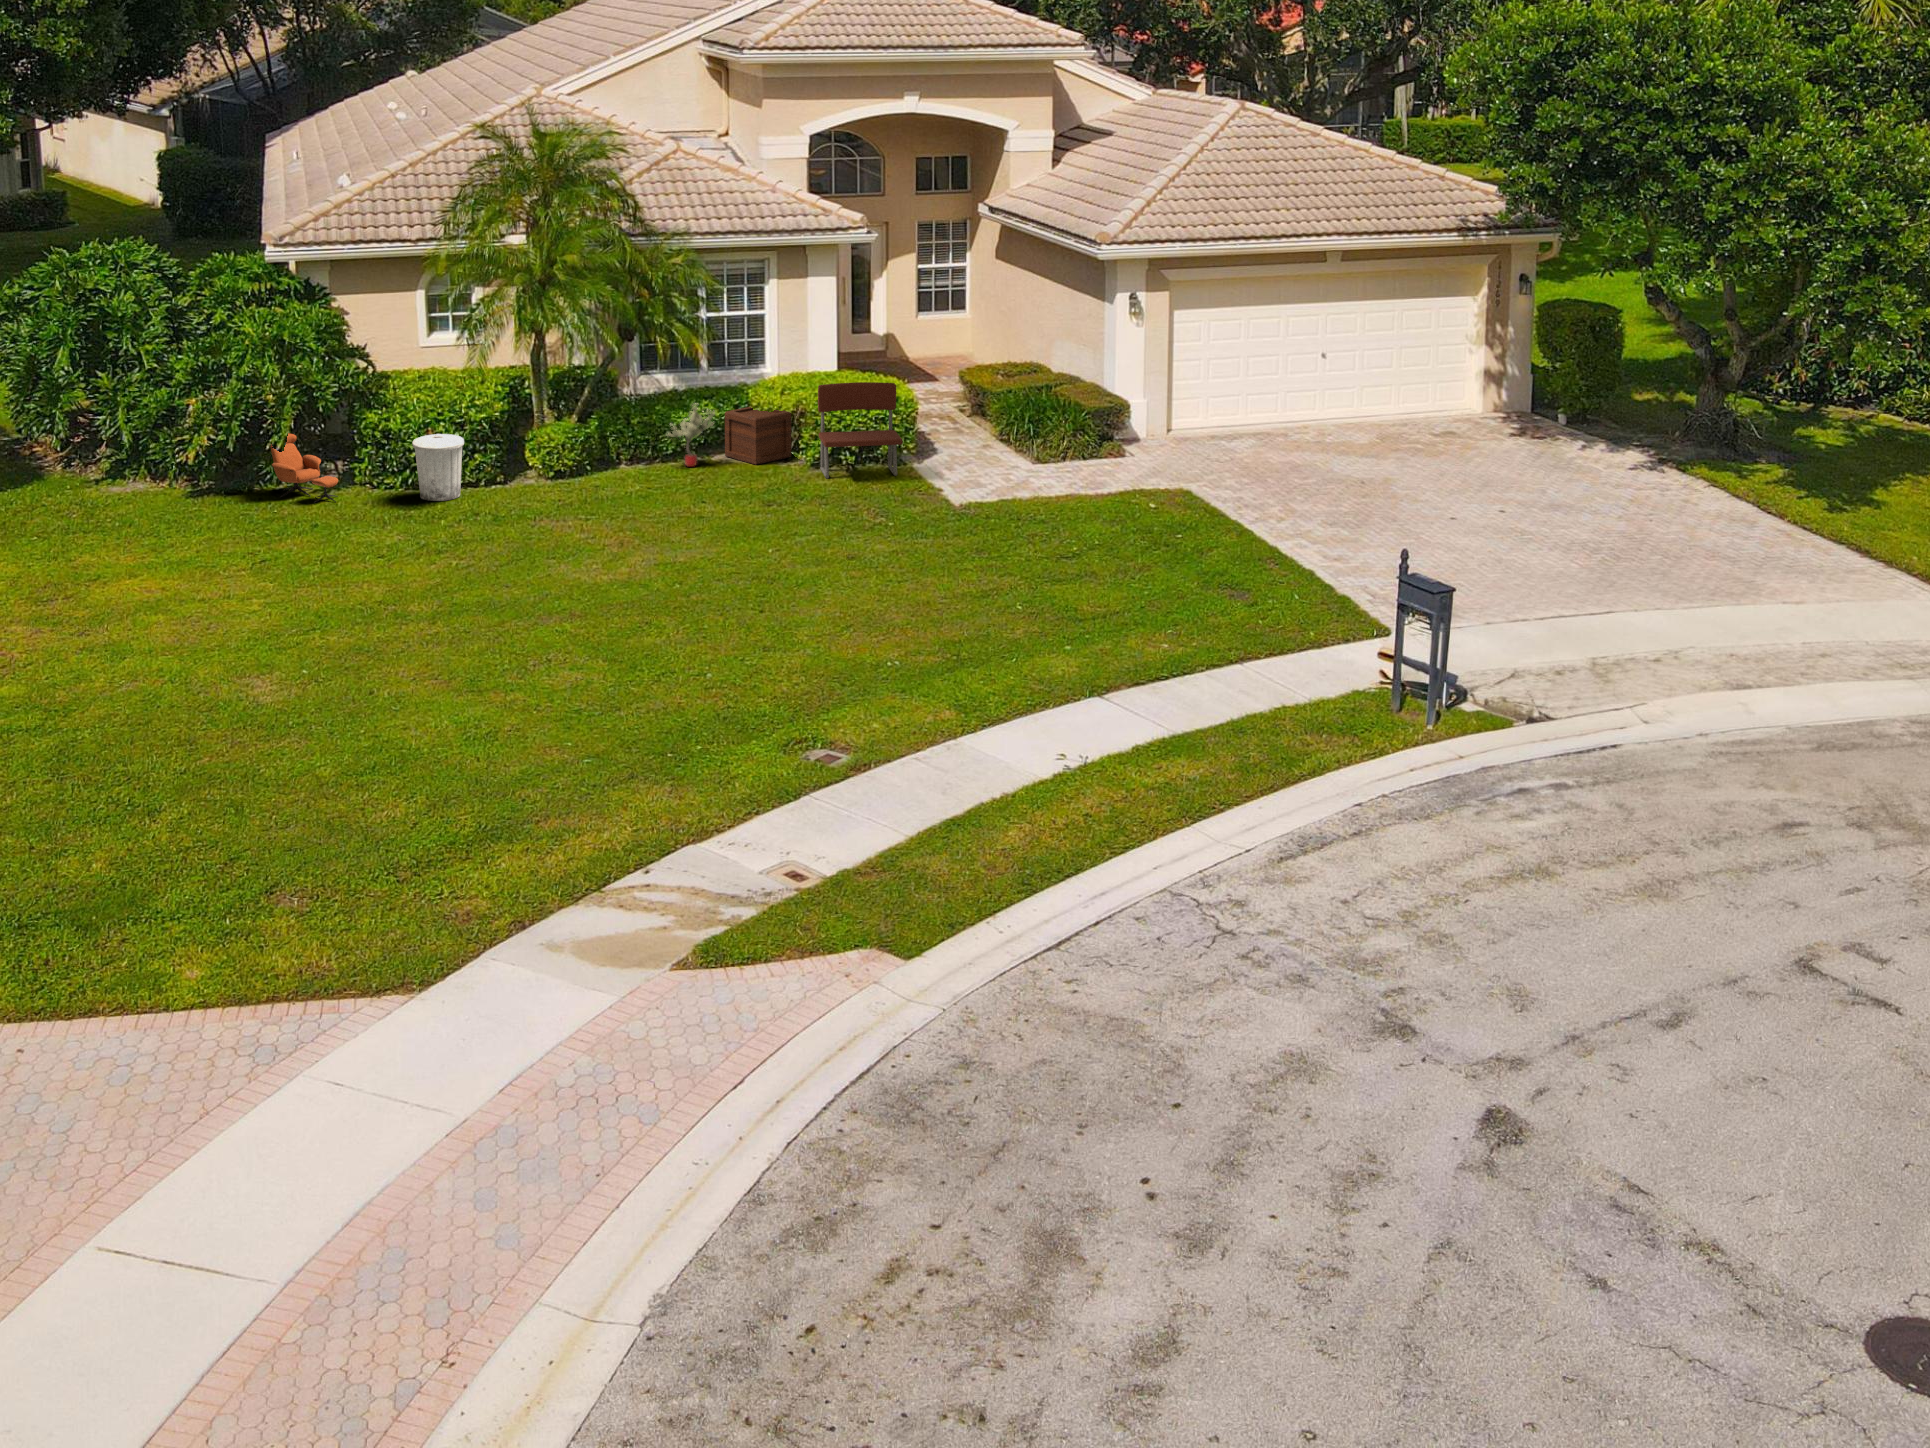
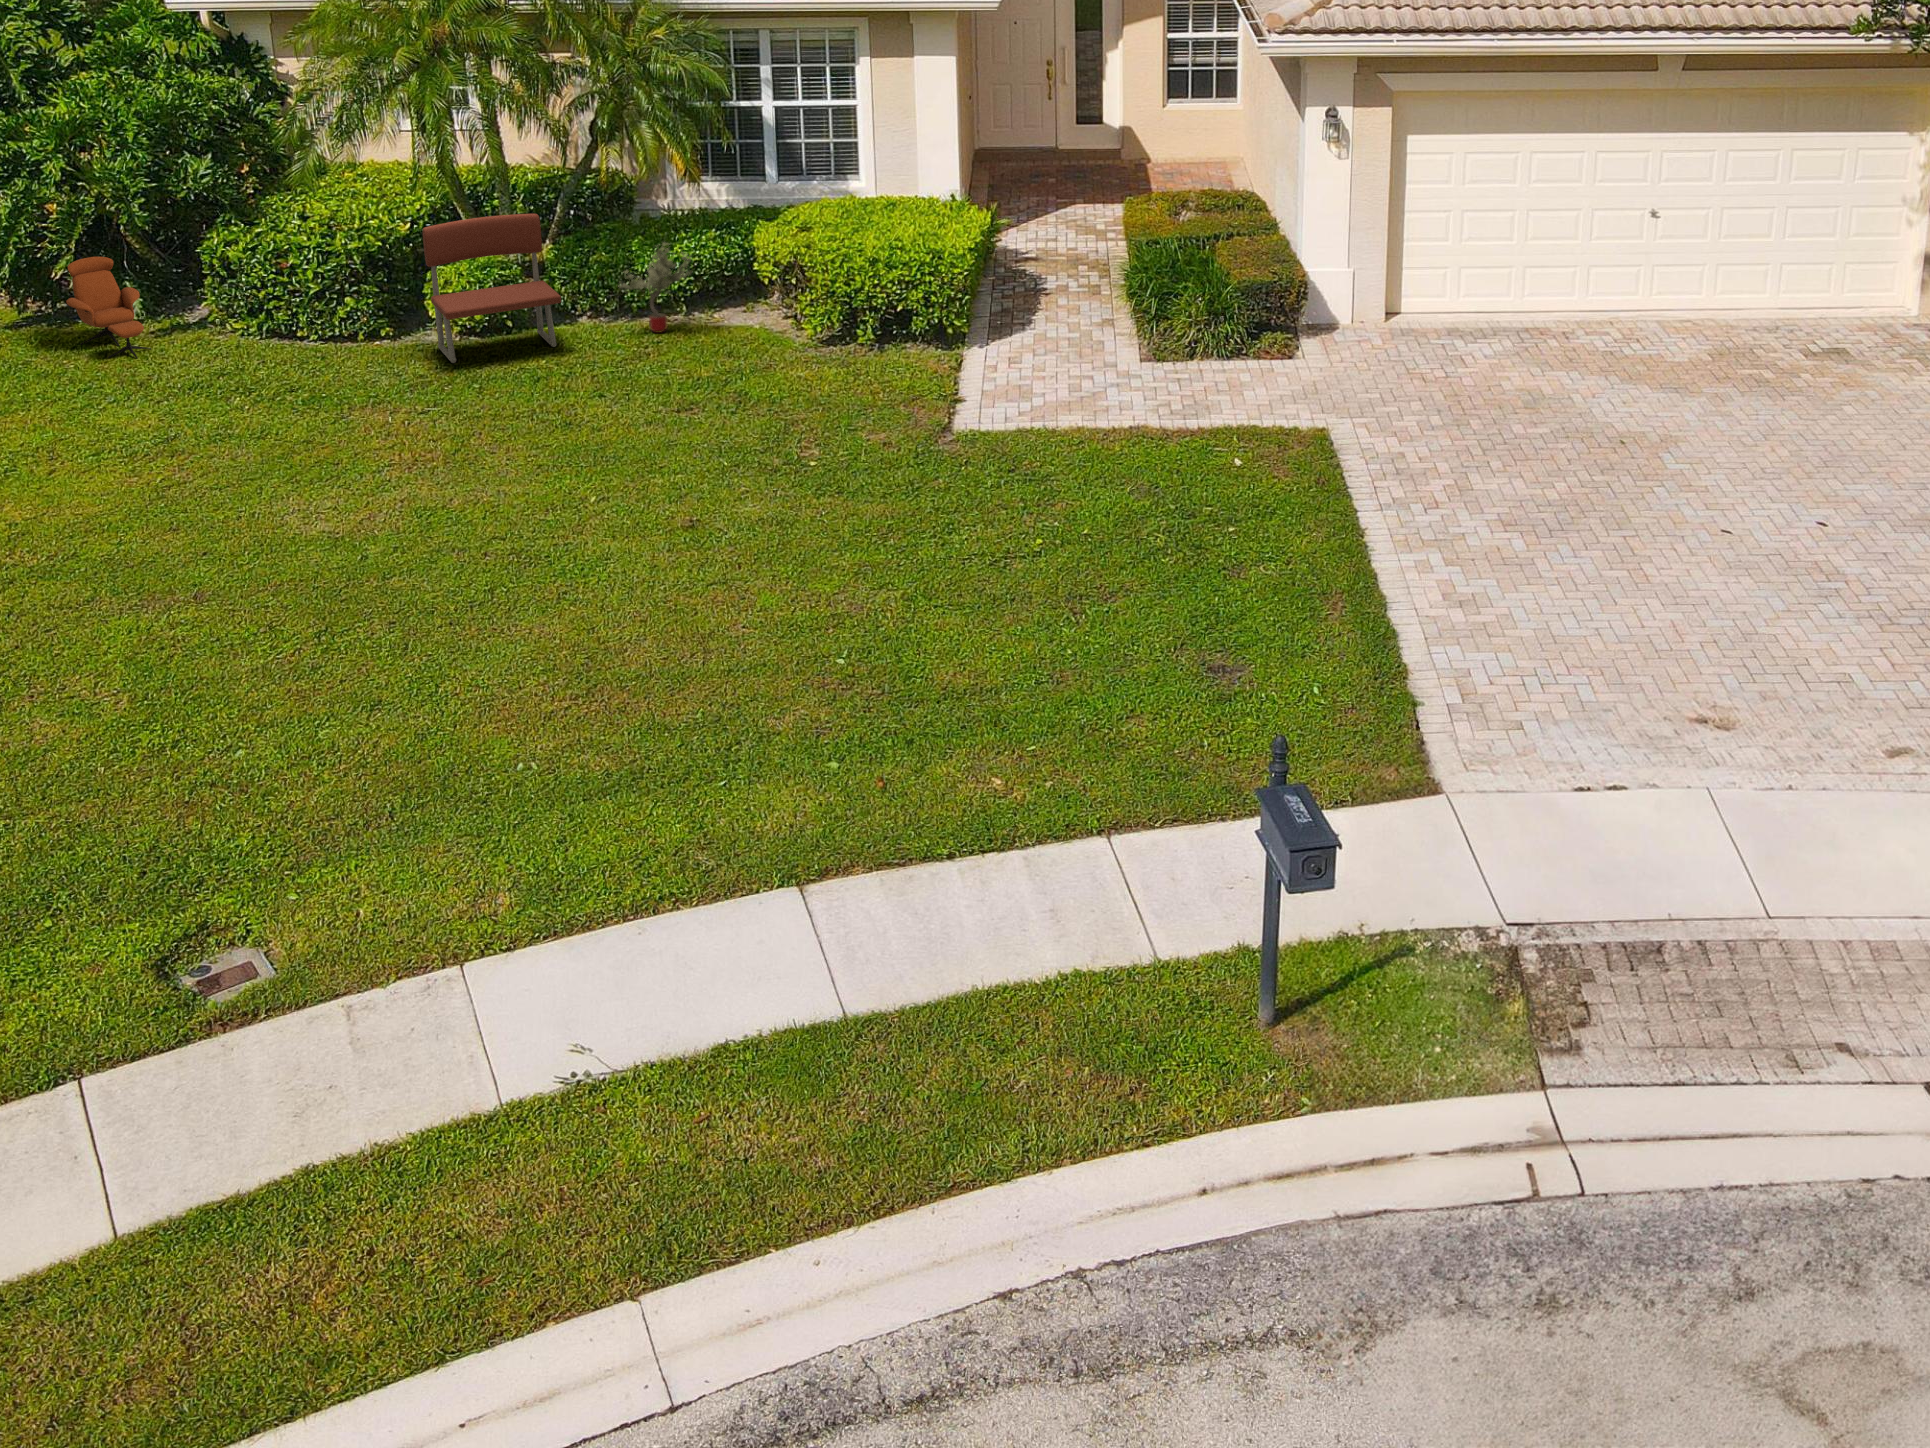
bench: present [818,382,903,478] -> present [423,214,561,363]
wooden crate: present [725,407,791,465] -> none [719,246,810,335]
trash can: present [413,434,464,501] -> none [230,272,306,367]

